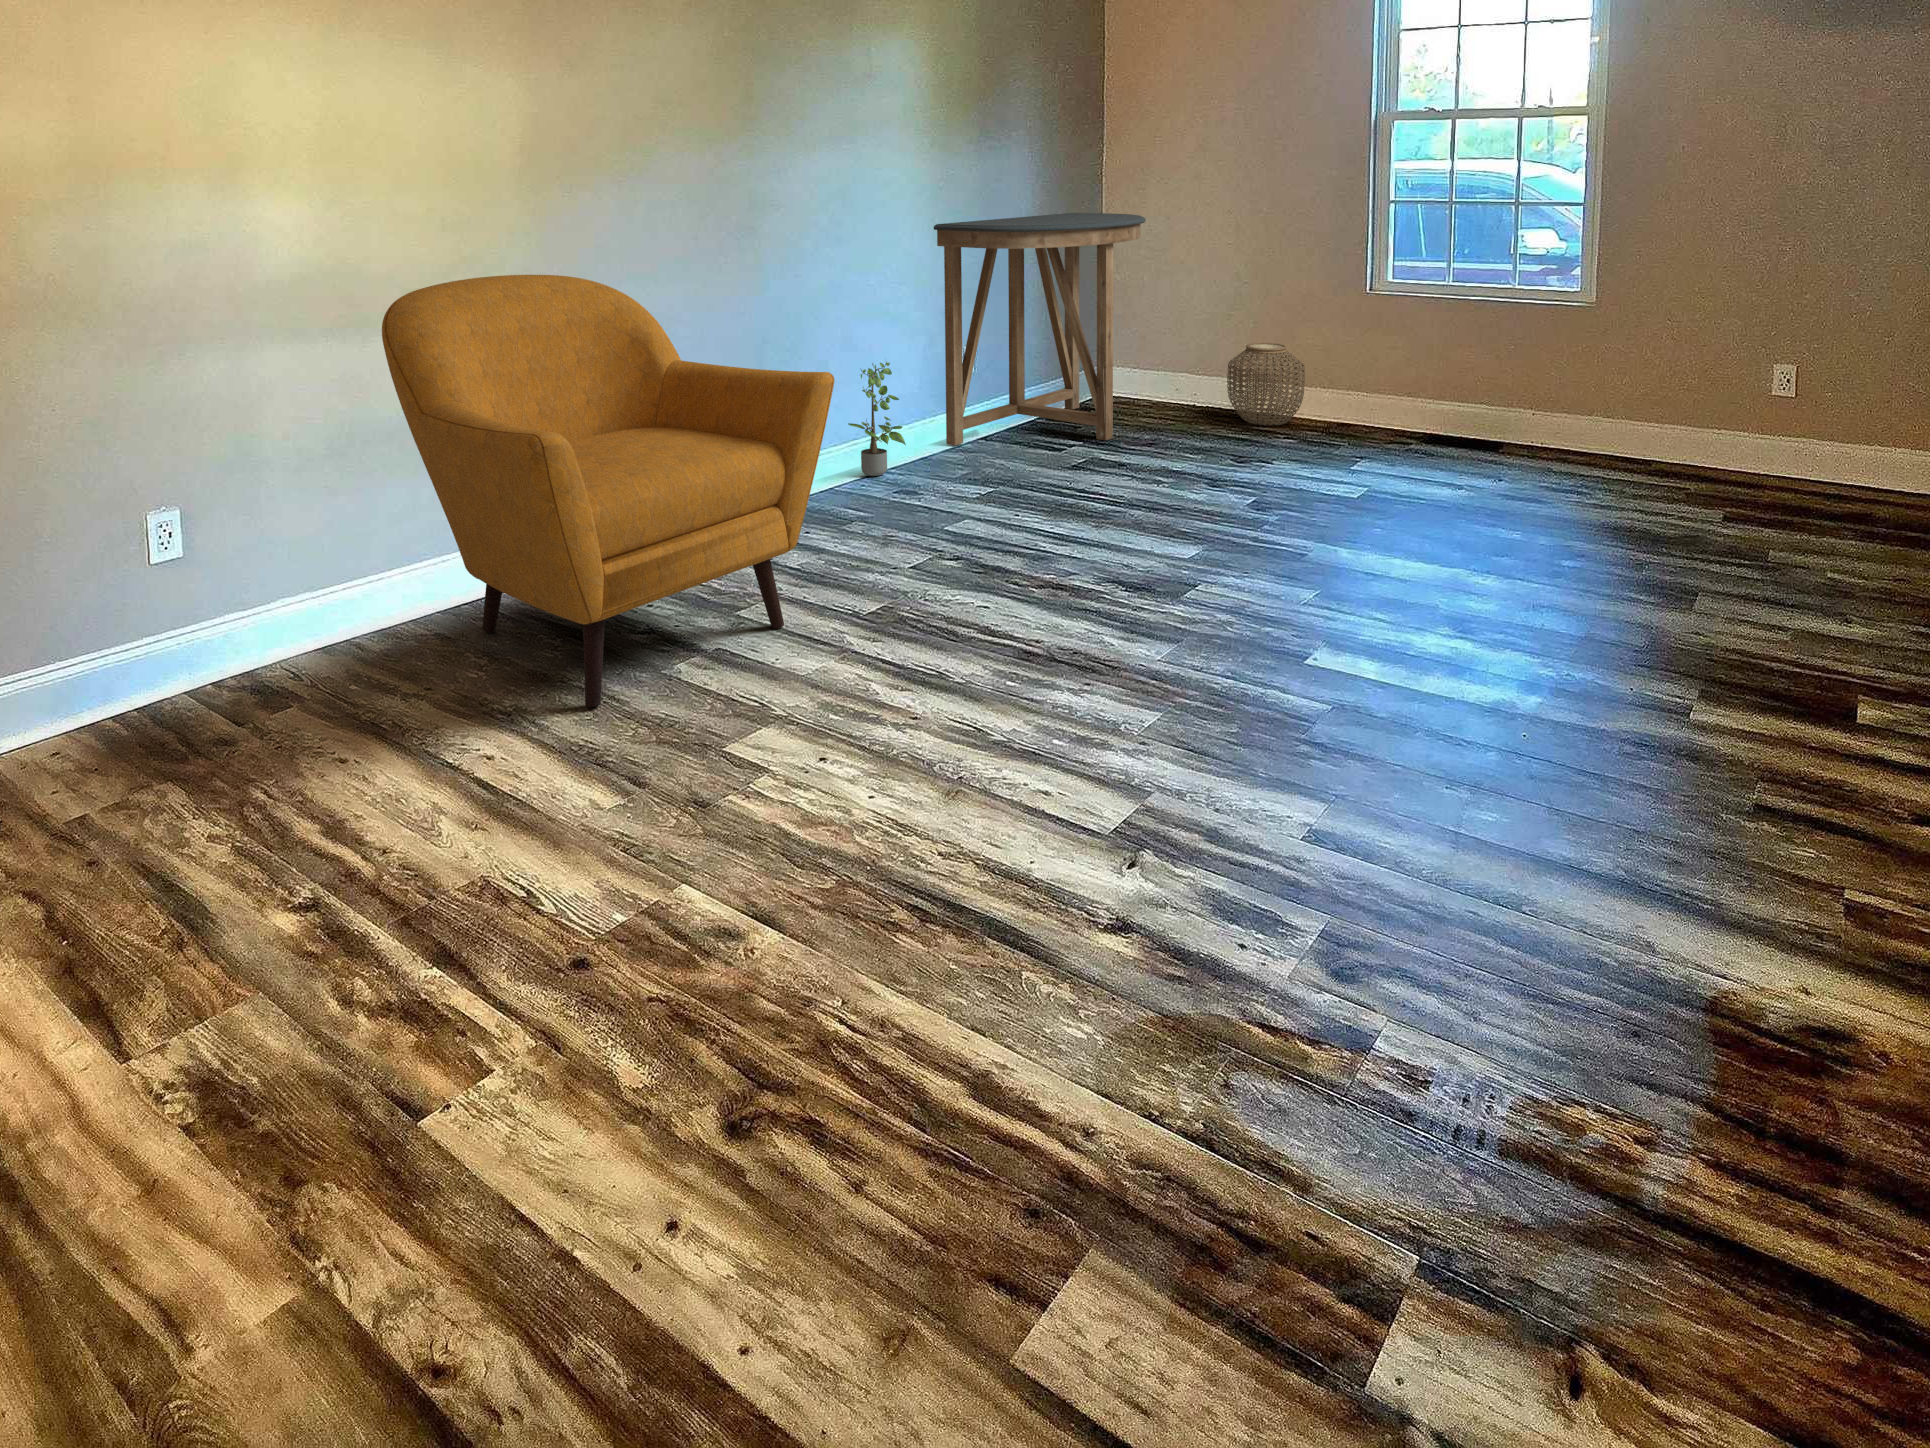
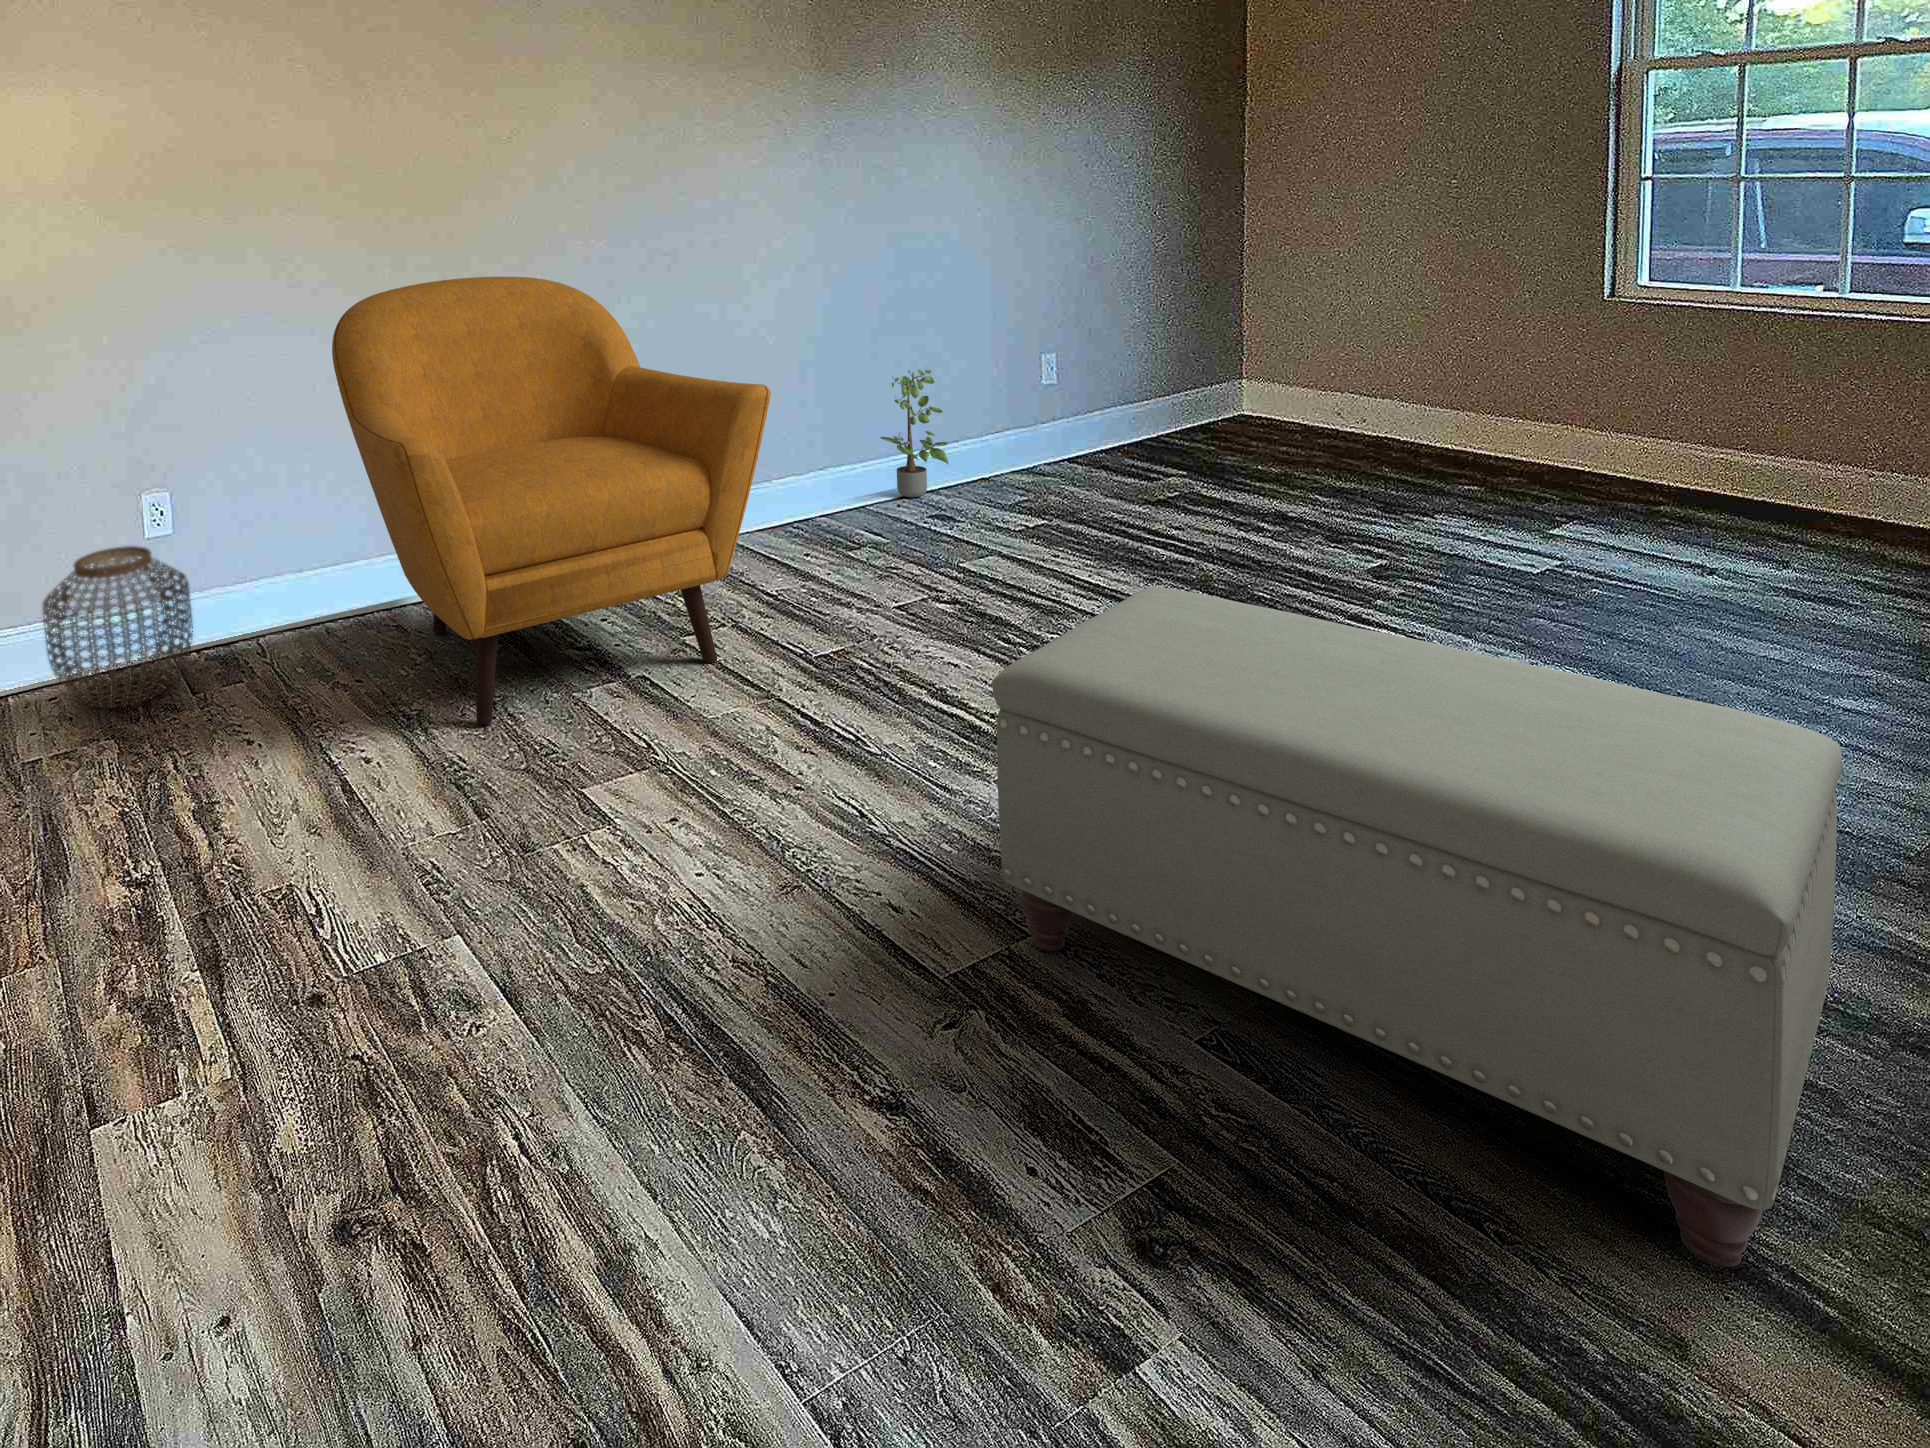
console table: present [934,213,1146,446] -> none [994,192,1283,470]
woven basket: present [1227,343,1305,425] -> present [43,546,193,708]
ottoman: none [1138,515,1683,899] -> present [992,587,1842,1267]

